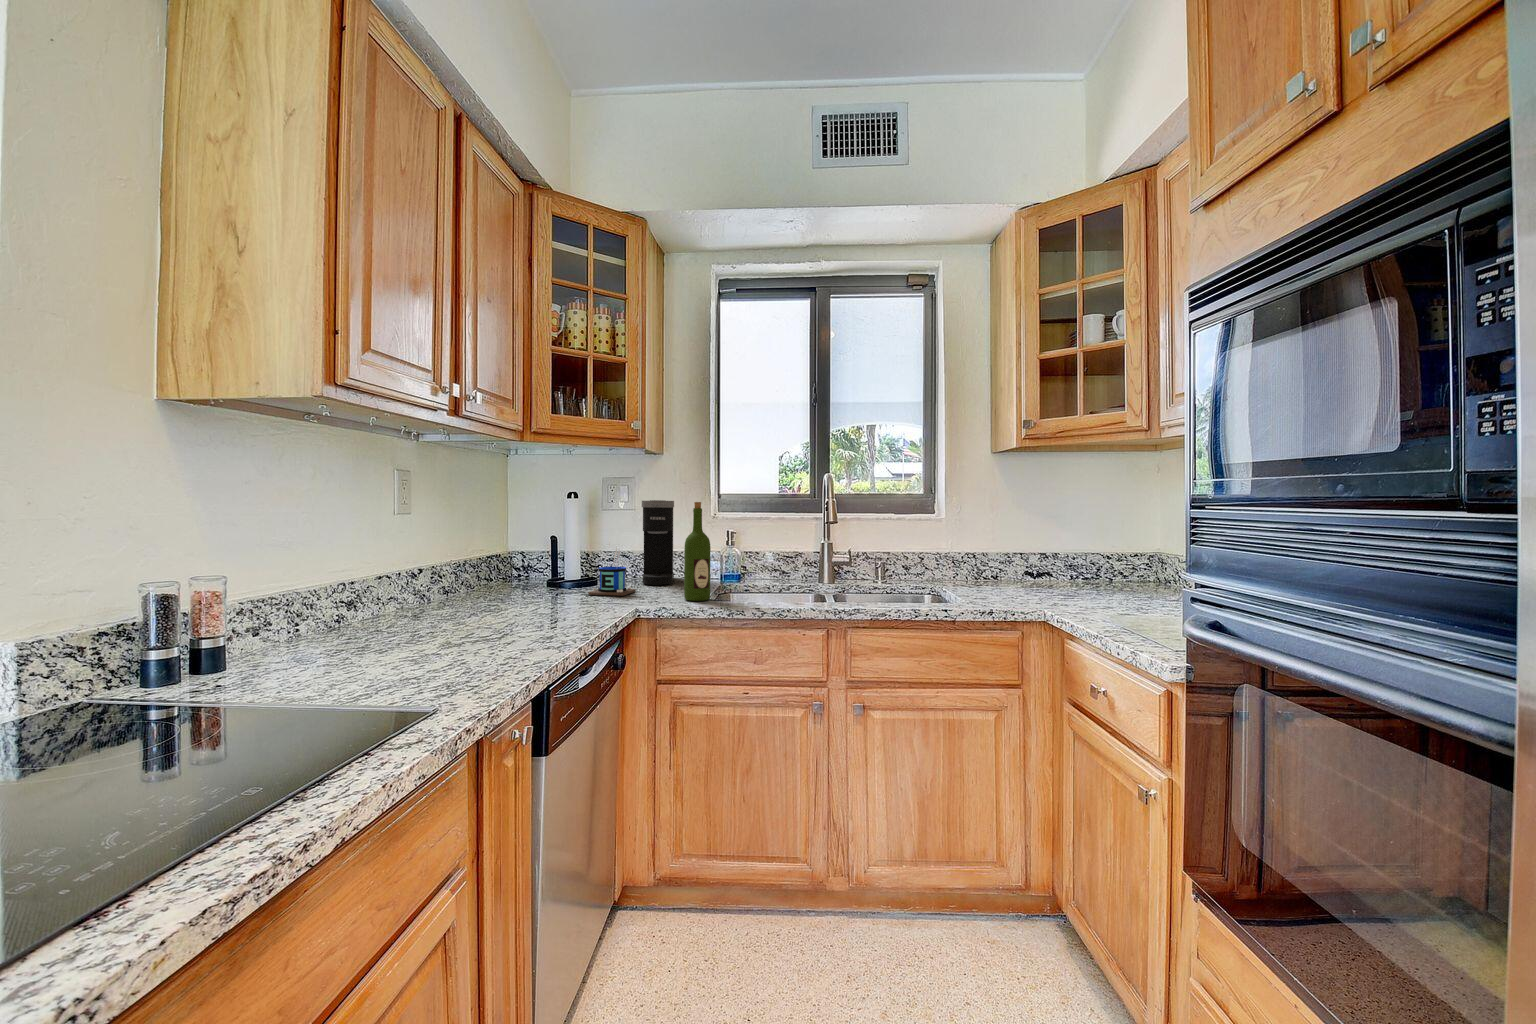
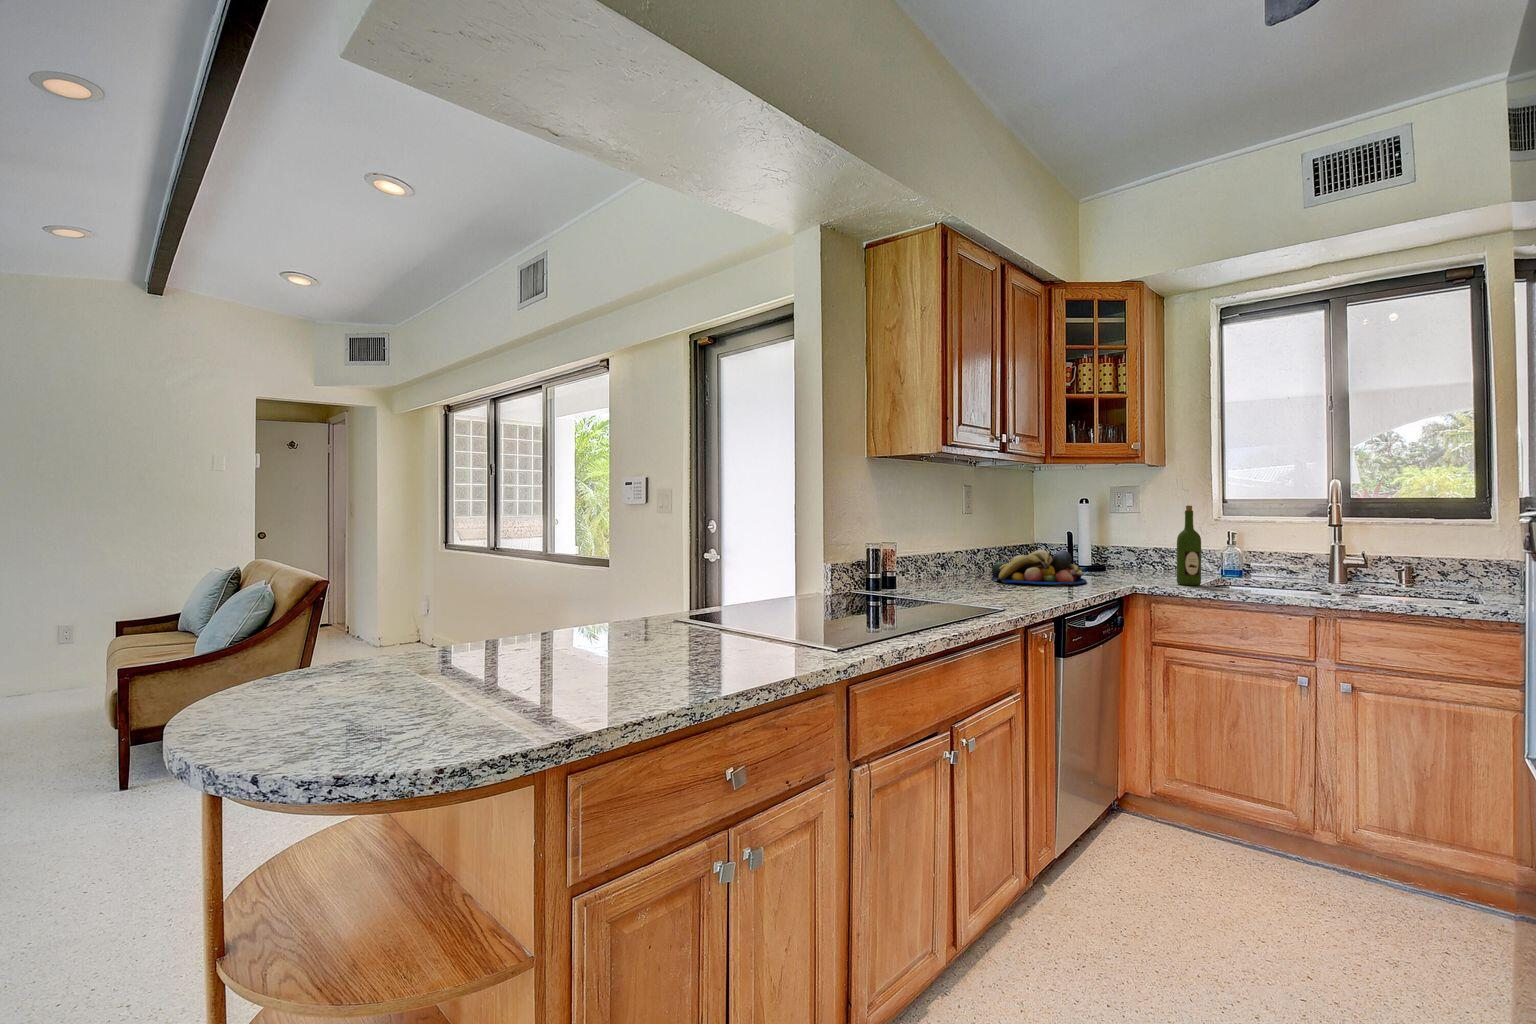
coffee maker: present [642,500,674,585] -> none [1144,505,1176,575]
mug: present [588,544,636,596] -> none [1096,534,1136,579]
fruit bowl: none [437,565,579,622] -> present [991,550,1087,585]

